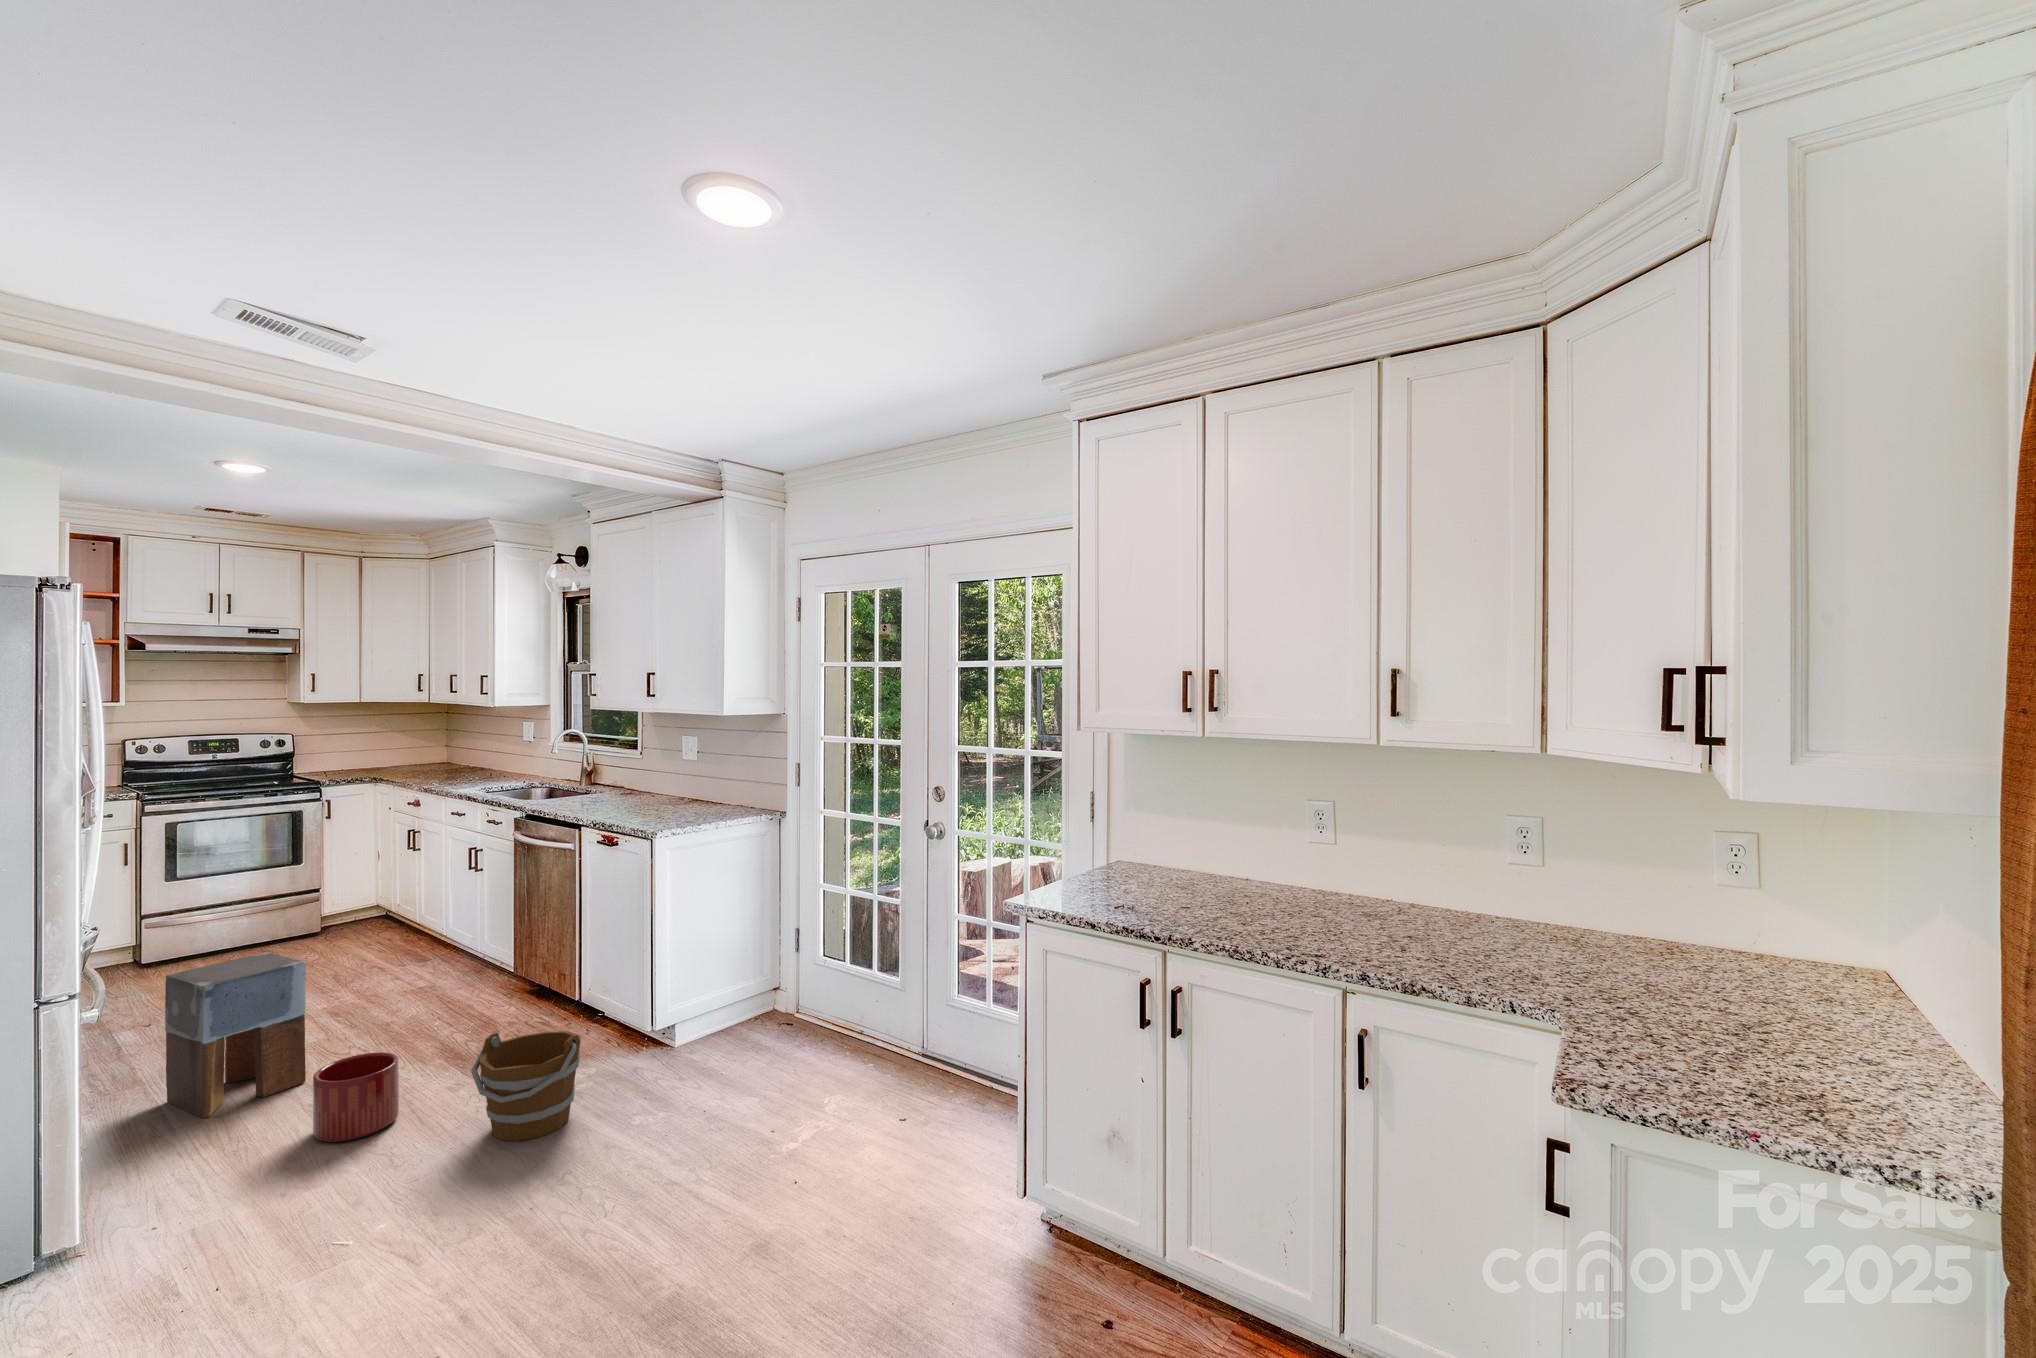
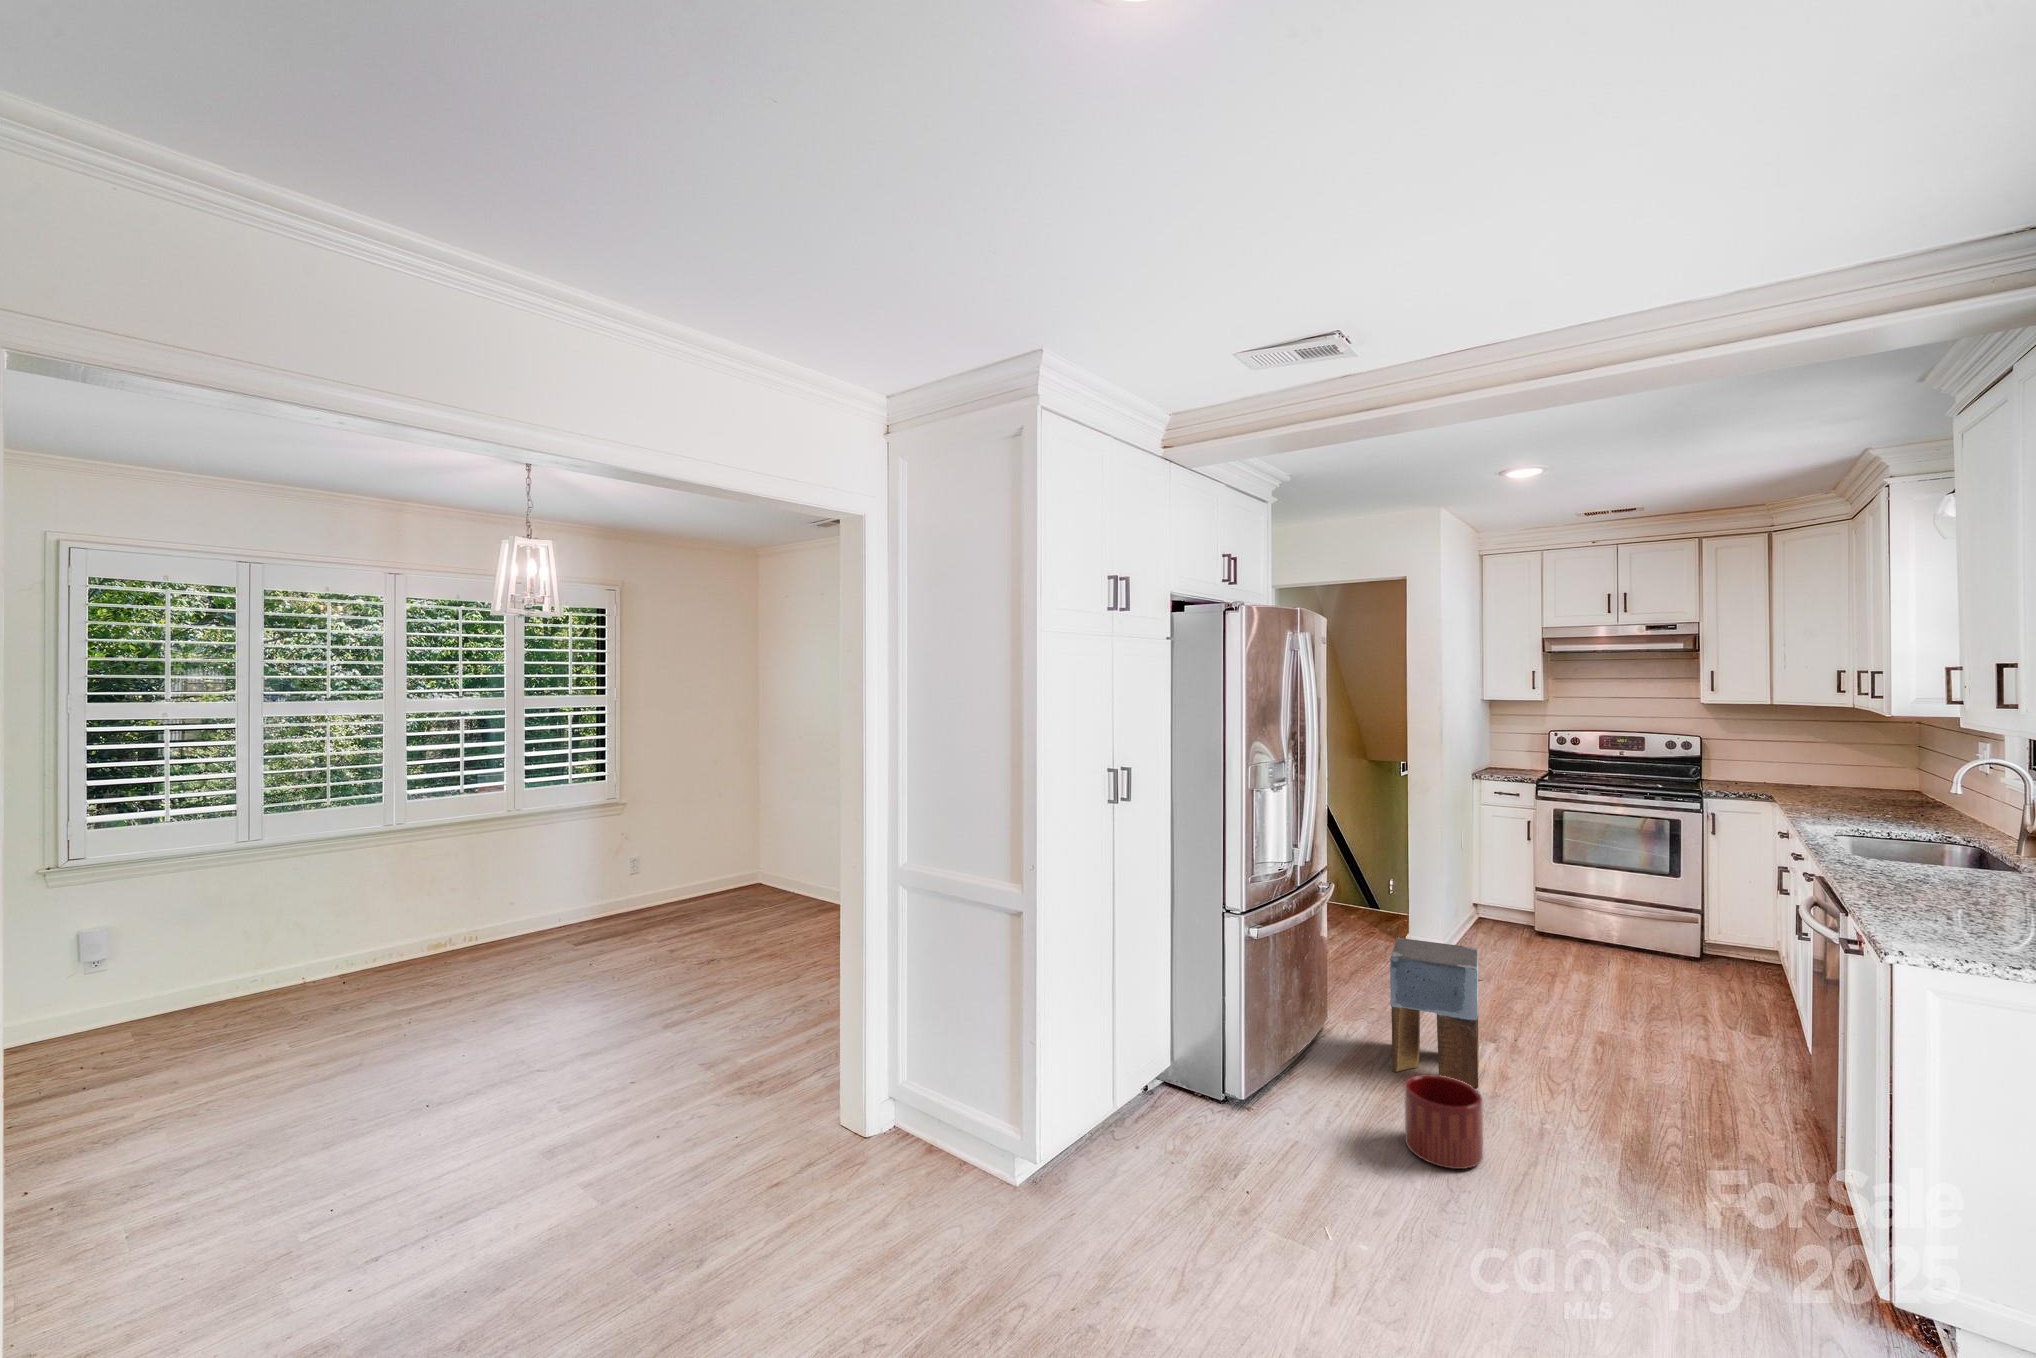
bucket: present [471,1031,581,1141] -> none [1480,1132,1621,1308]

